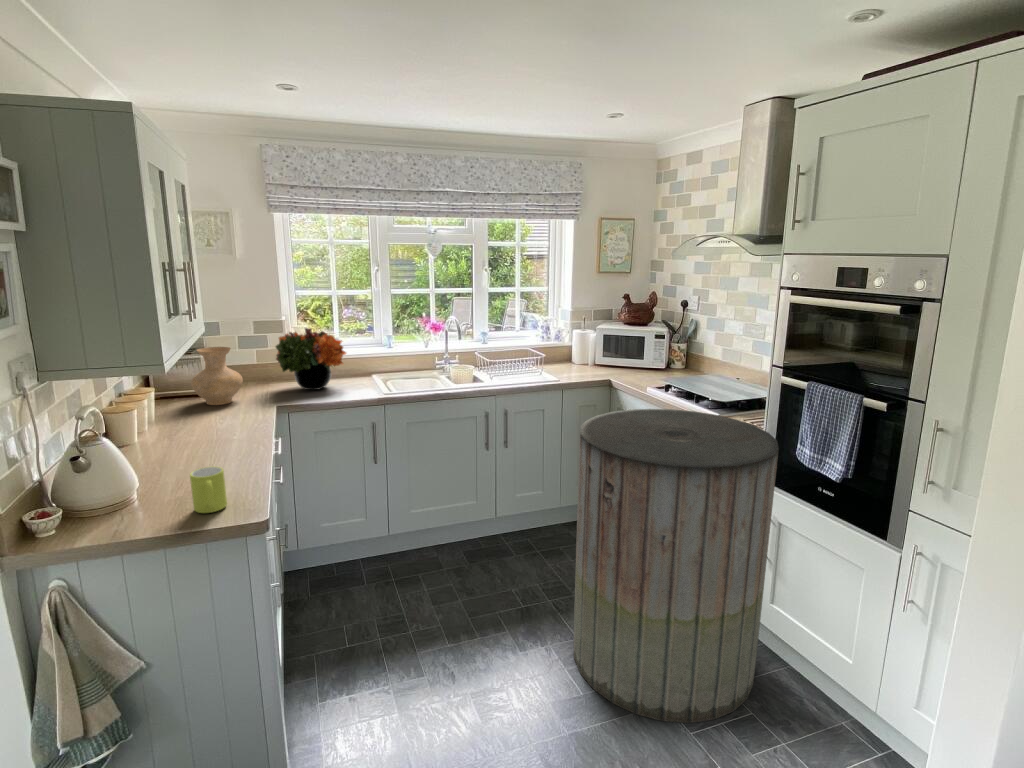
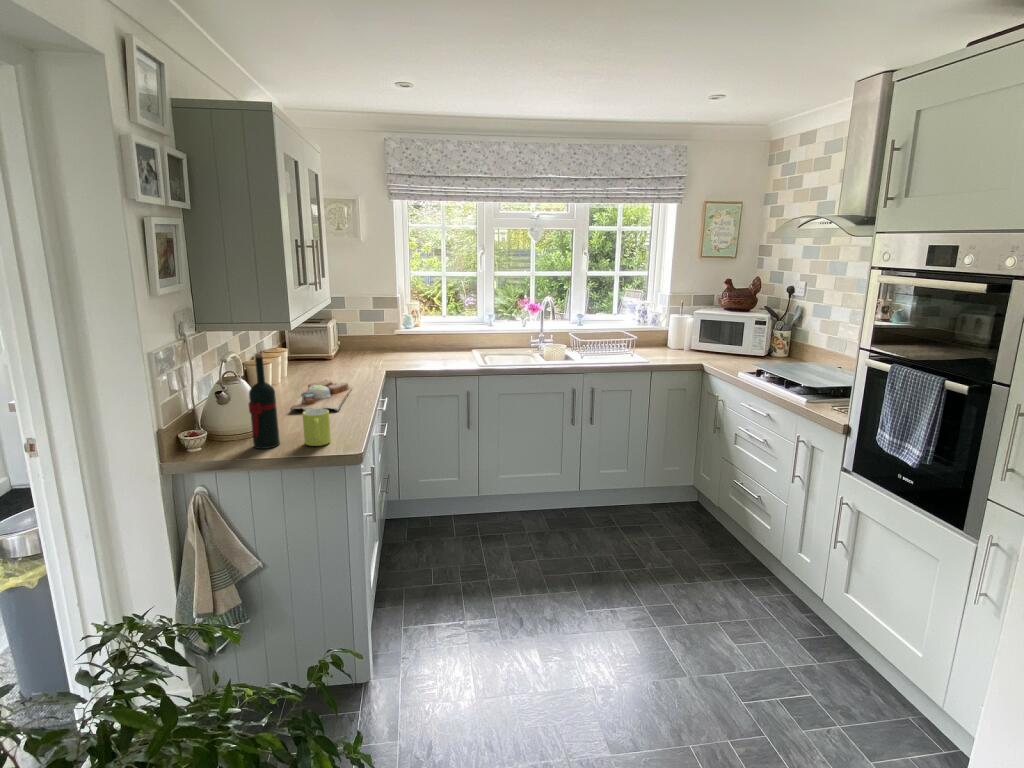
flower arrangement: present [276,328,346,390] -> none [386,303,450,360]
vase: present [191,347,243,405] -> none [316,317,359,368]
wine bottle: none [117,406,161,523] -> present [249,353,280,449]
trash can: present [573,409,779,723] -> none [637,389,855,695]
cutting board: none [168,422,242,466] -> present [291,380,352,412]

